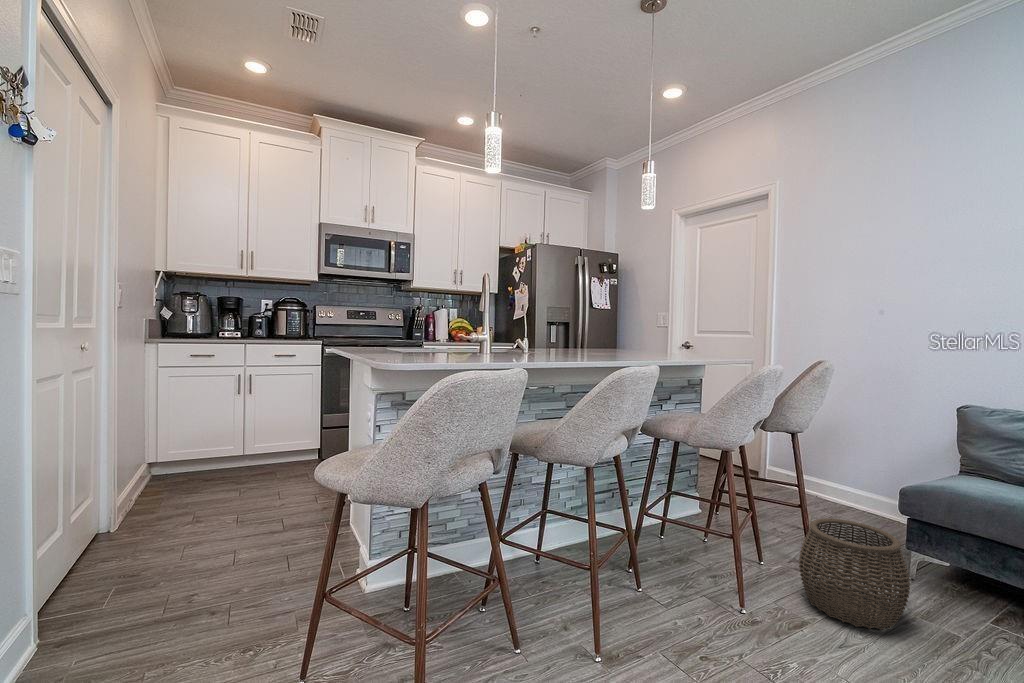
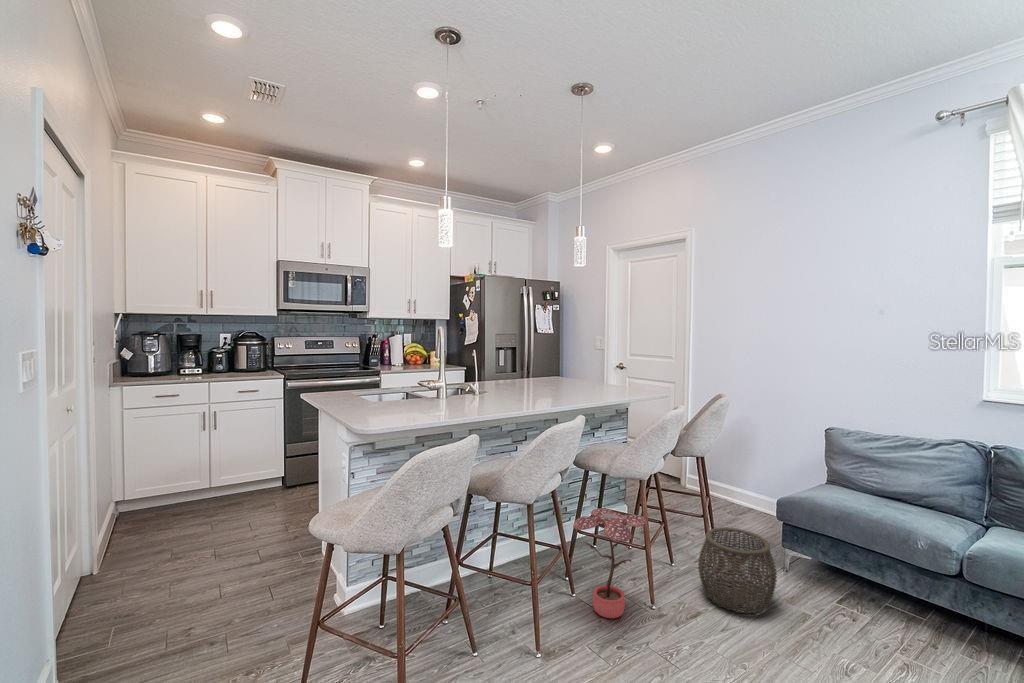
potted plant: none [641,486,735,621] -> present [573,508,646,618]

